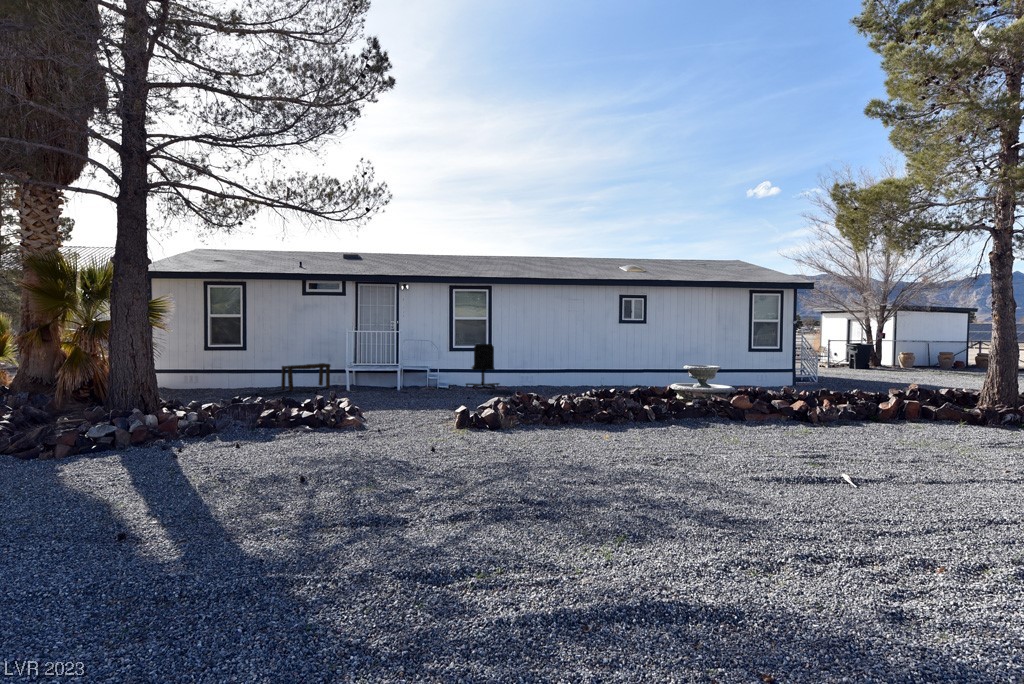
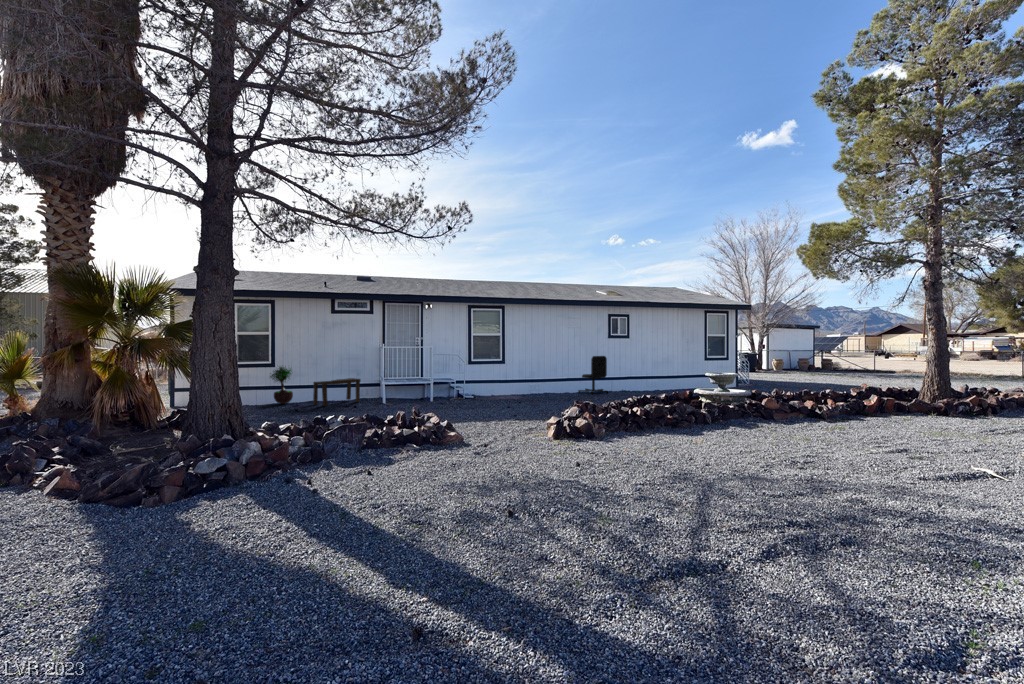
chair: present [466,344,499,388] -> present [578,356,608,394]
potted tree: none [239,346,264,388] -> present [270,367,293,404]

